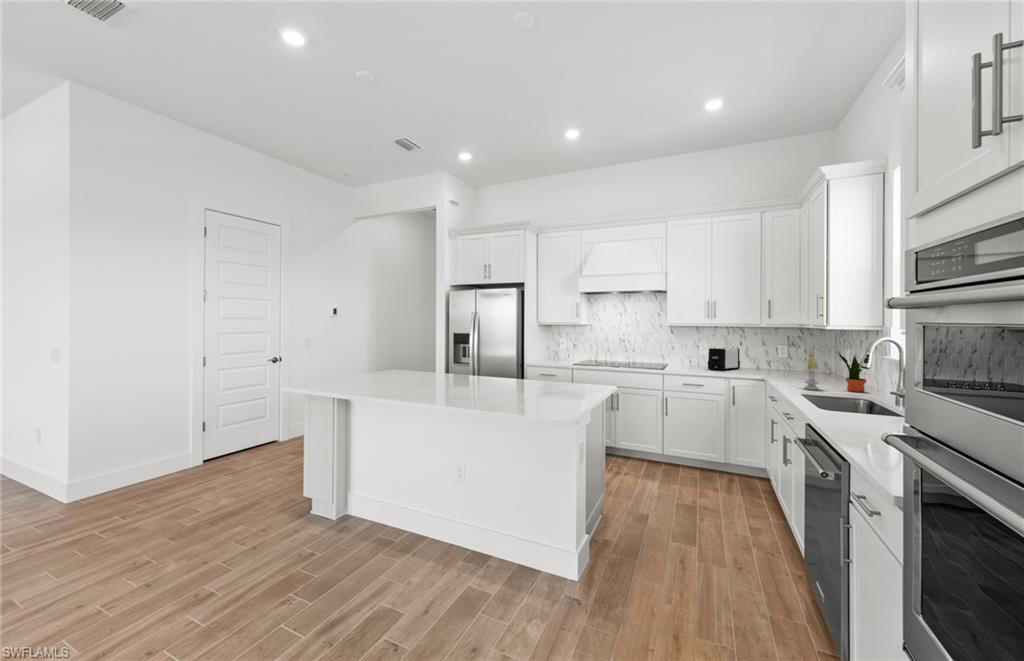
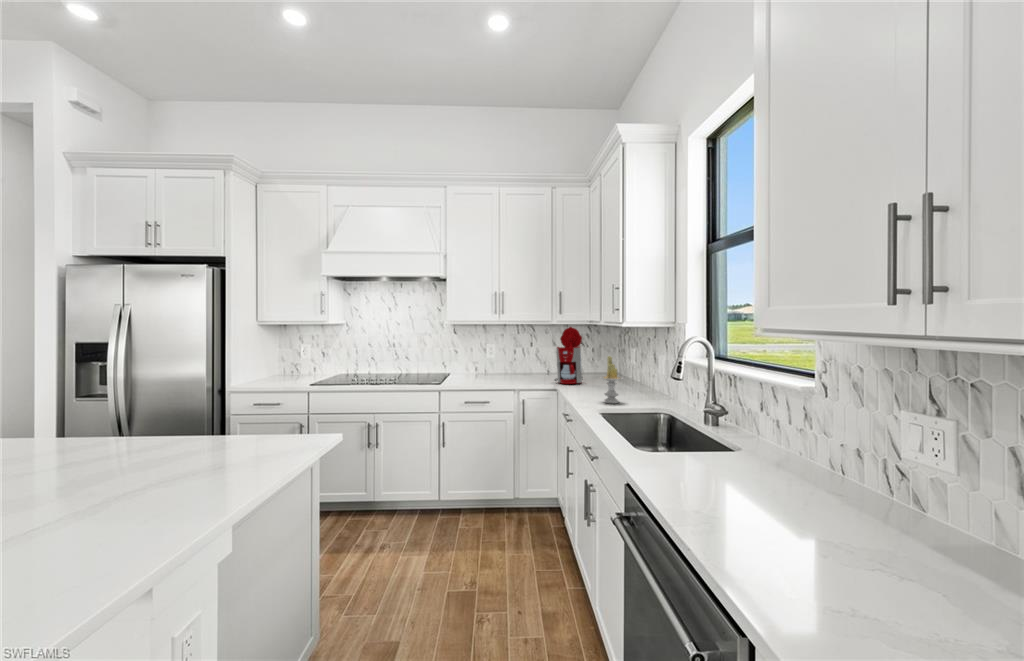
coffee maker: none [762,329,791,376] -> present [555,327,583,384]
toaster: present [708,348,740,371] -> none [494,351,530,381]
potted plant: present [839,353,866,392] -> none [636,356,663,402]

